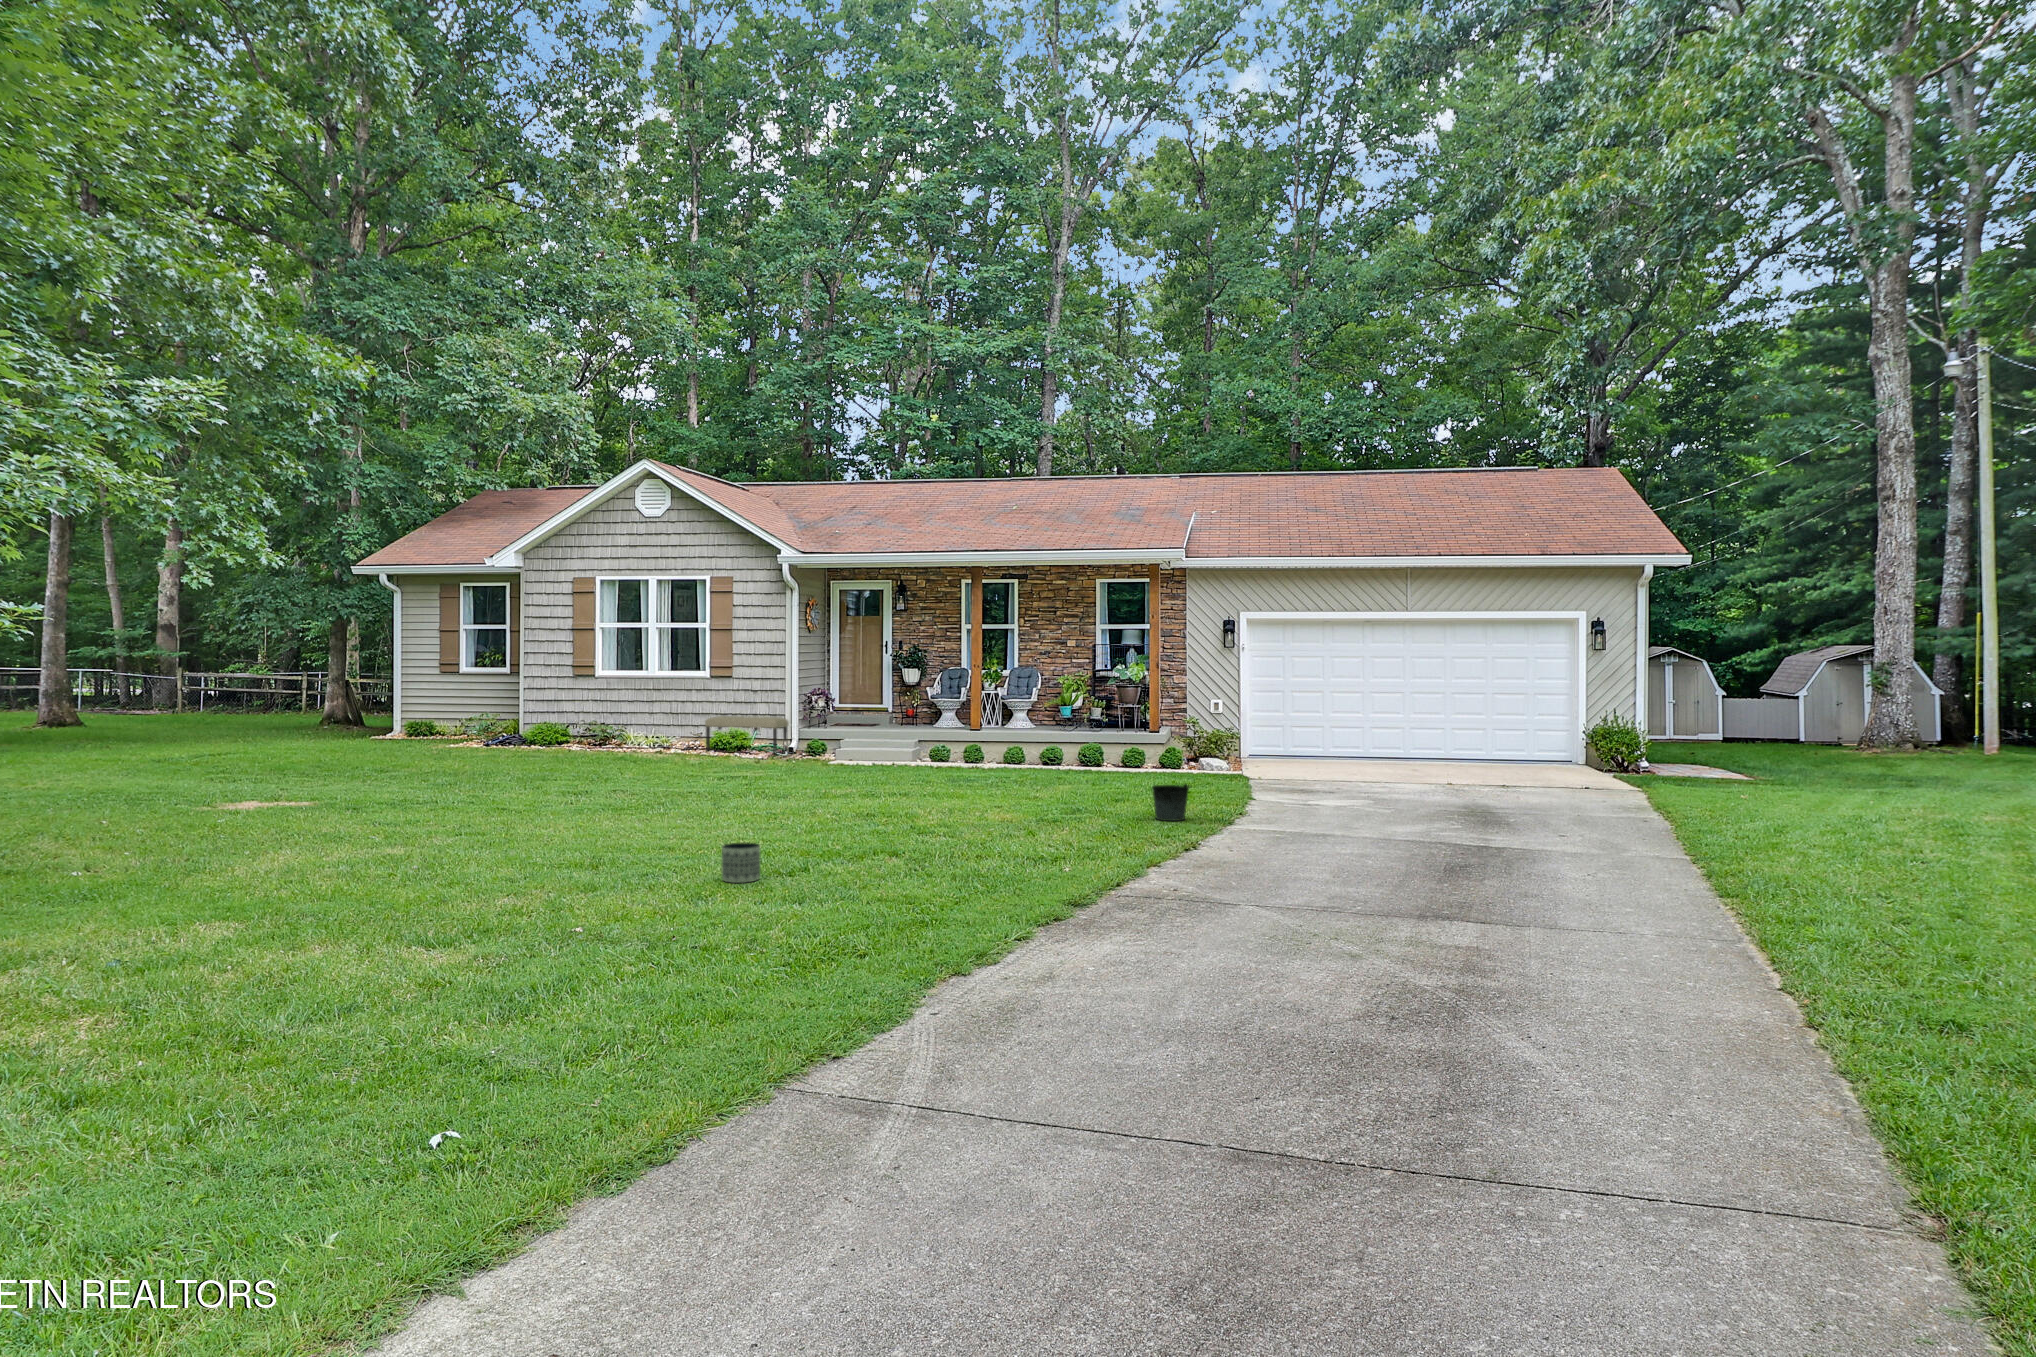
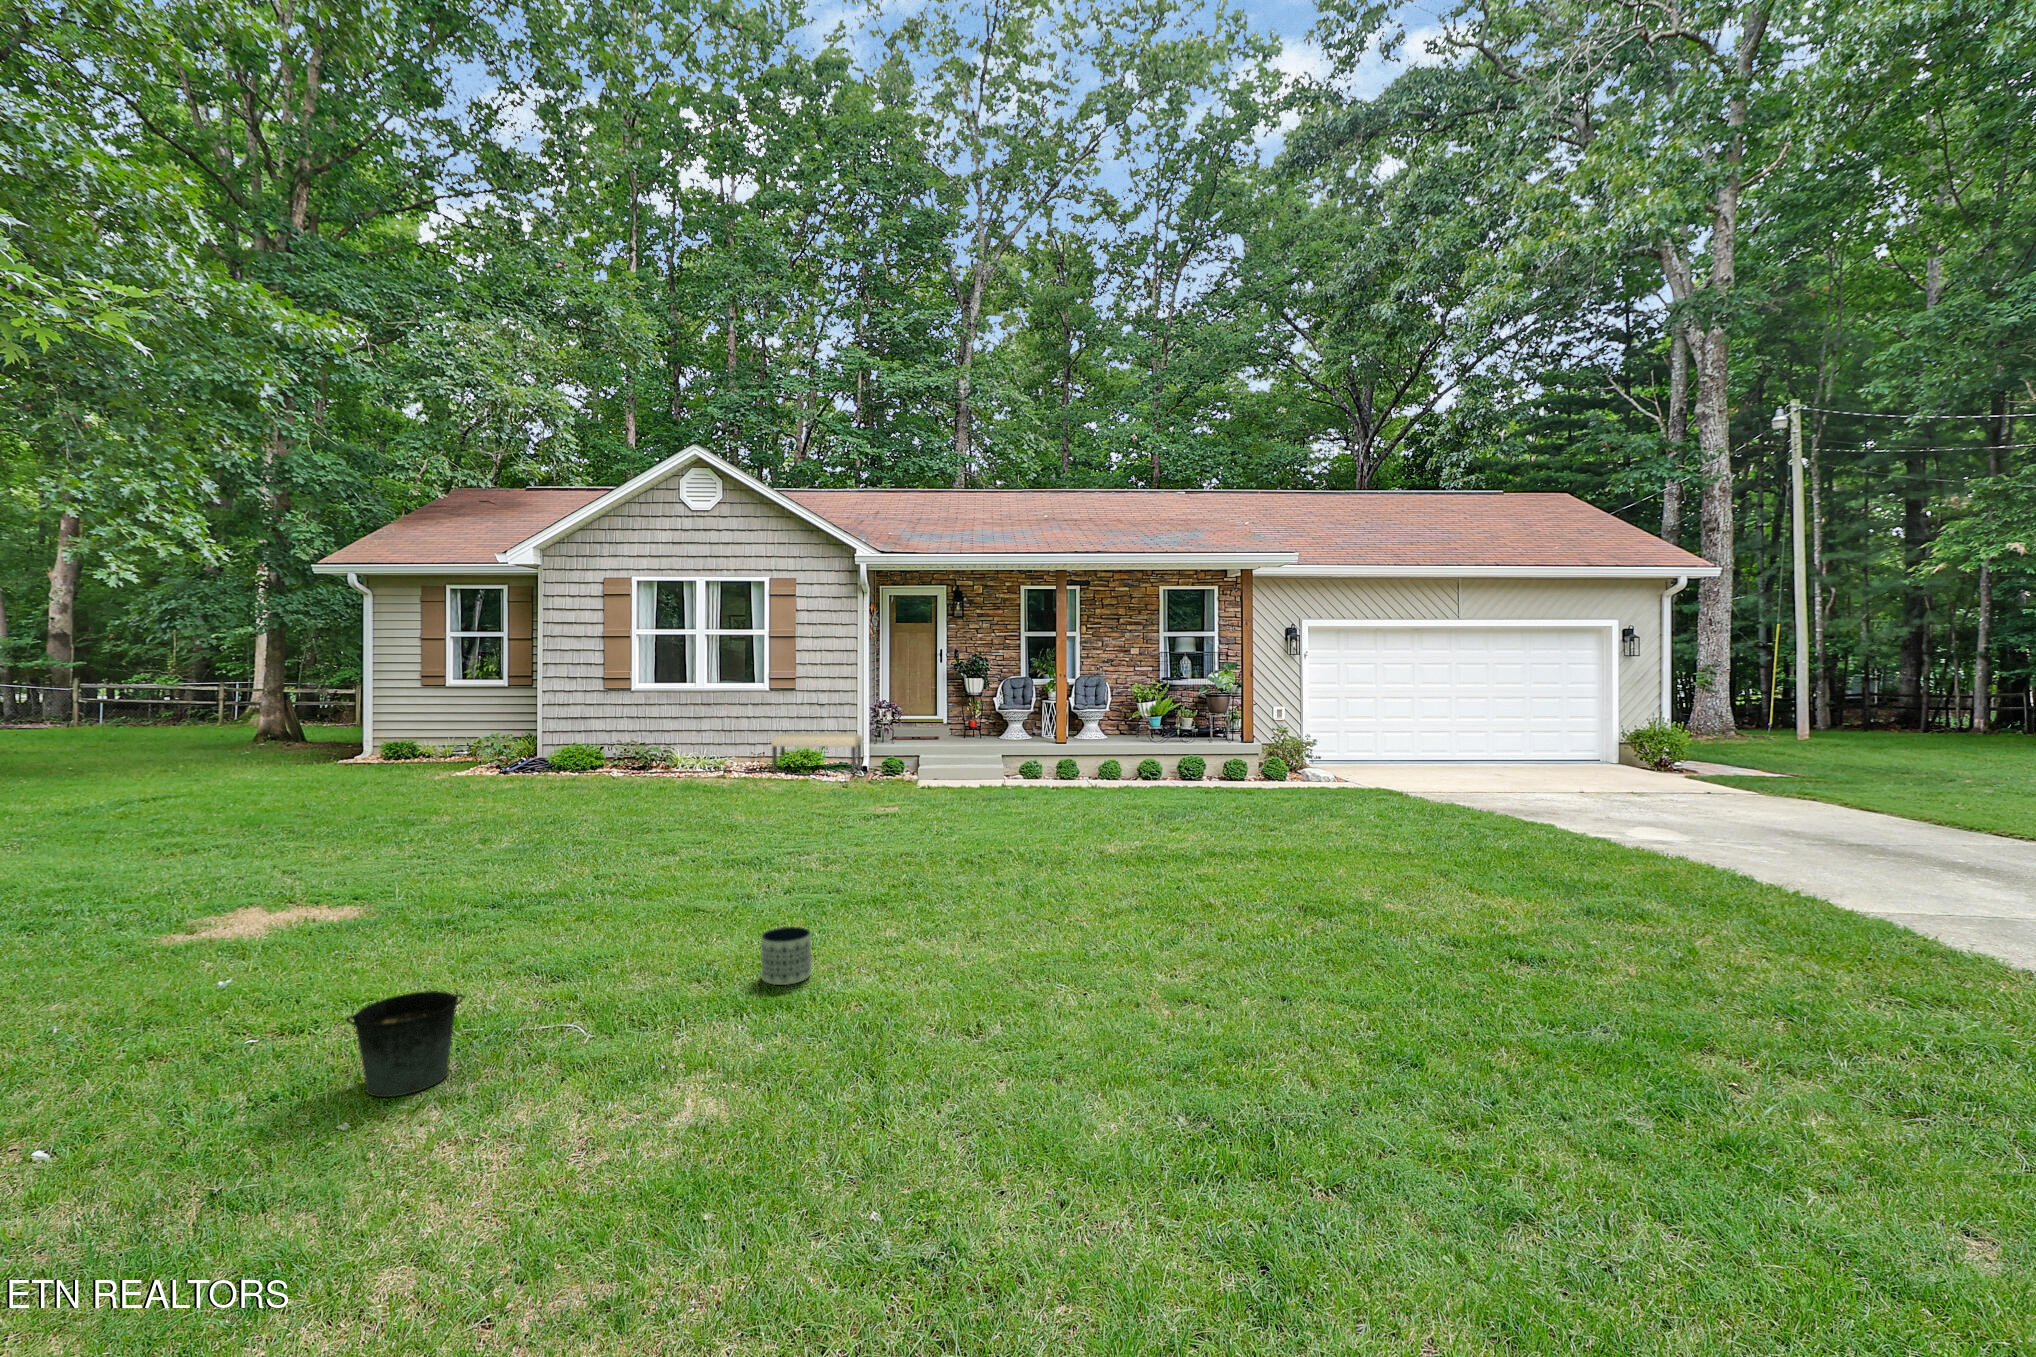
bucket: present [1152,784,1190,821] -> present [346,991,465,1097]
planter: present [722,842,760,883] -> present [761,927,811,985]

